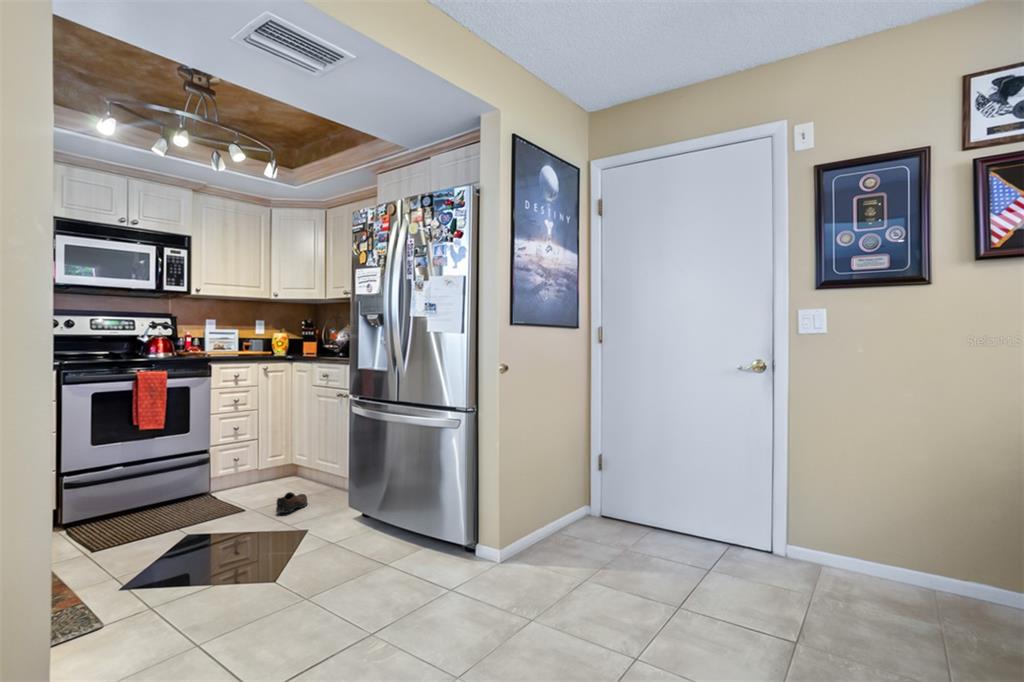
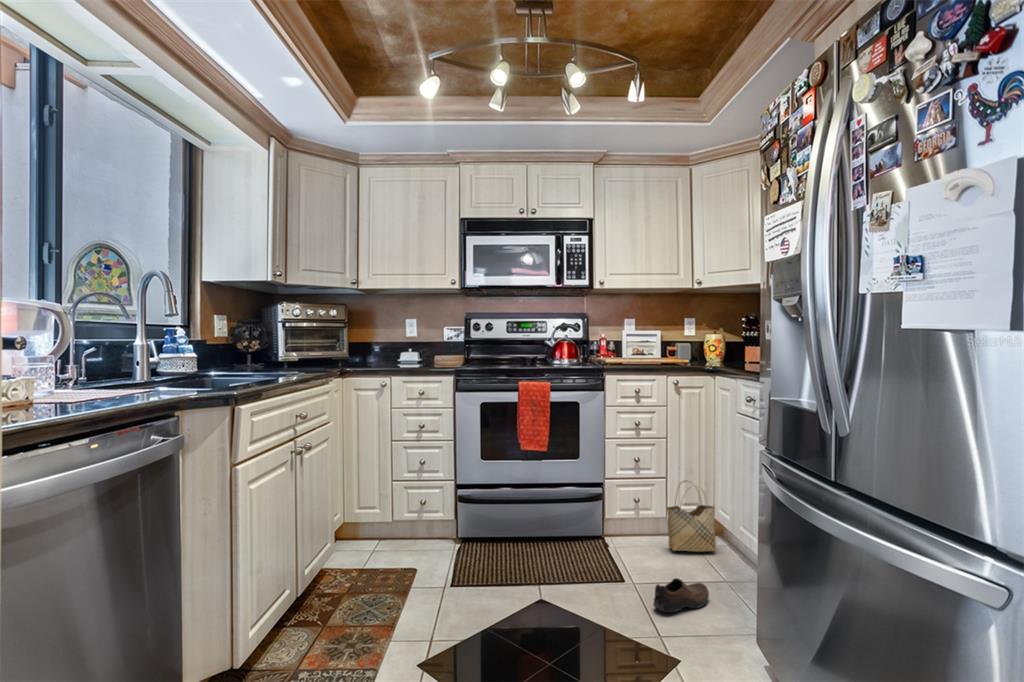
woven basket: none [263,437,297,487] -> present [667,481,716,552]

